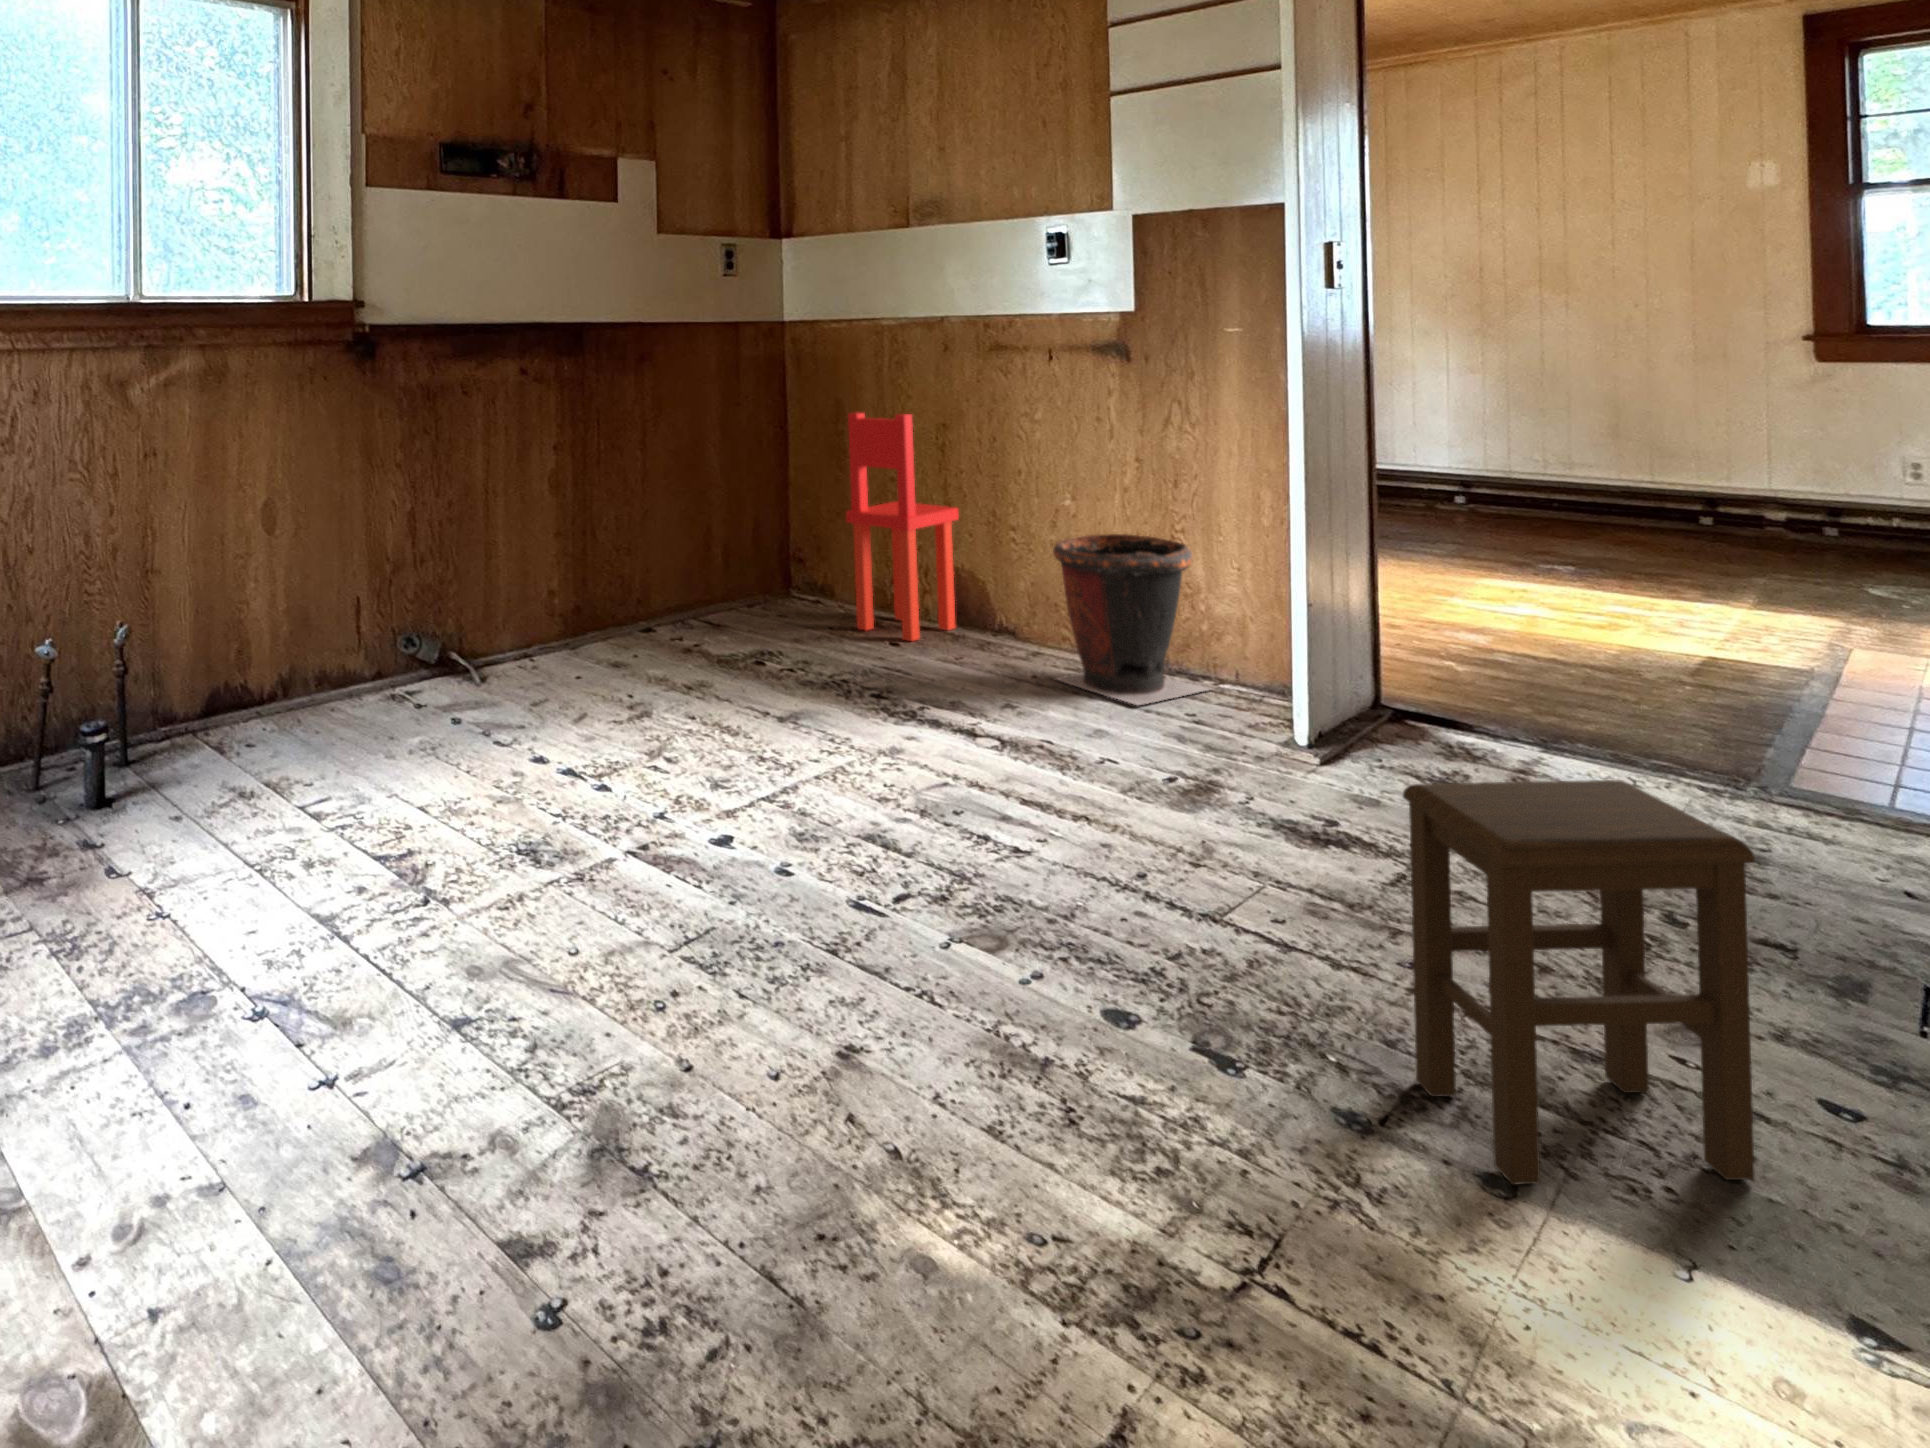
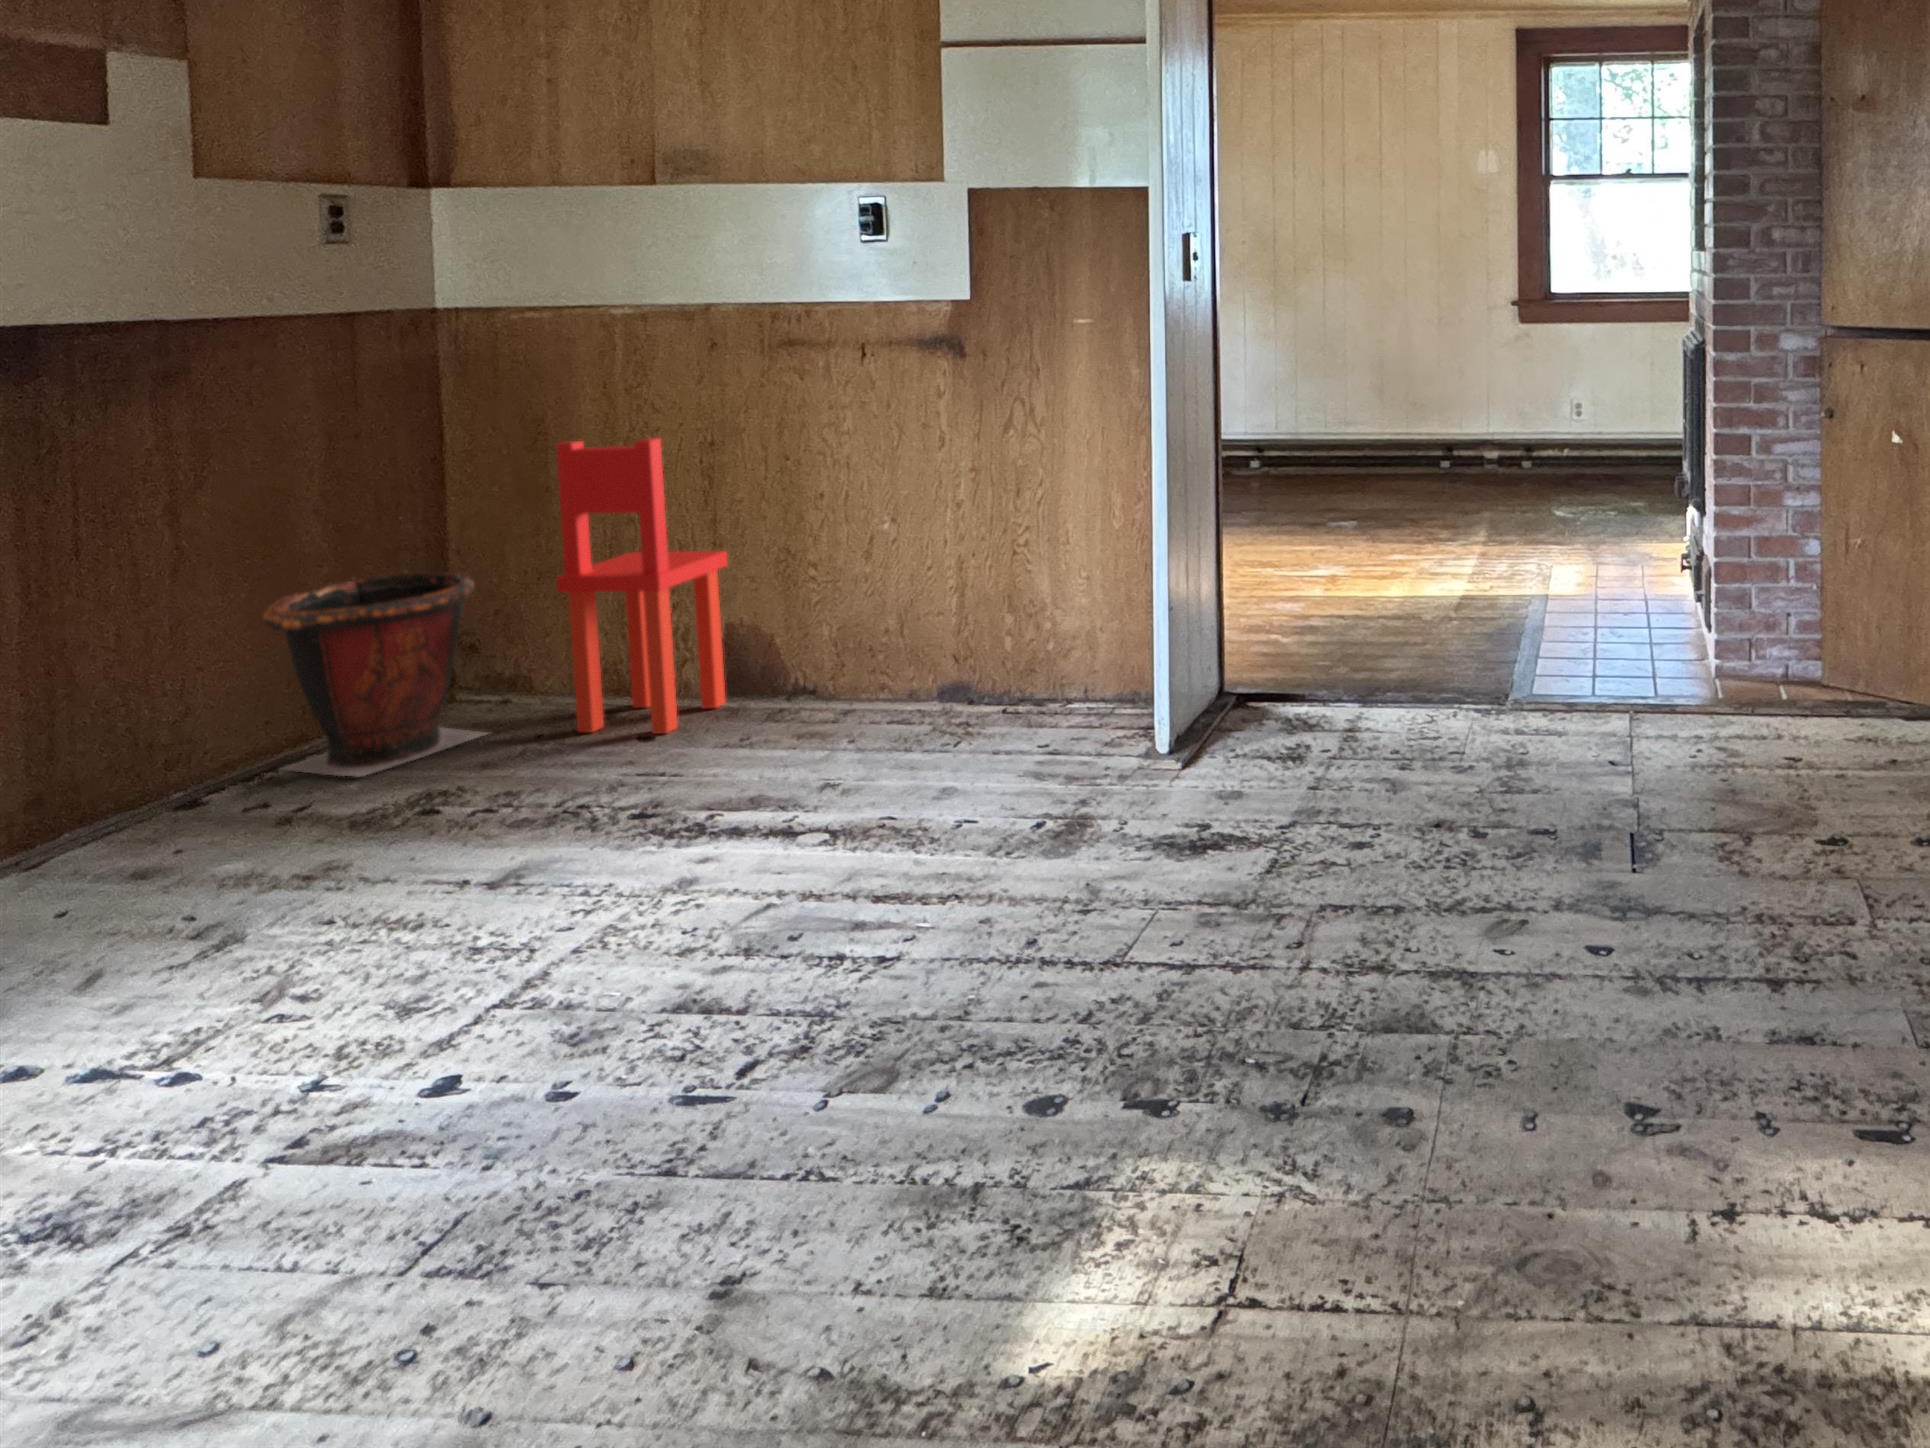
trash can: present [1053,534,1210,705] -> present [263,573,487,777]
stool: present [1403,780,1755,1185] -> none [1312,731,1569,1112]

